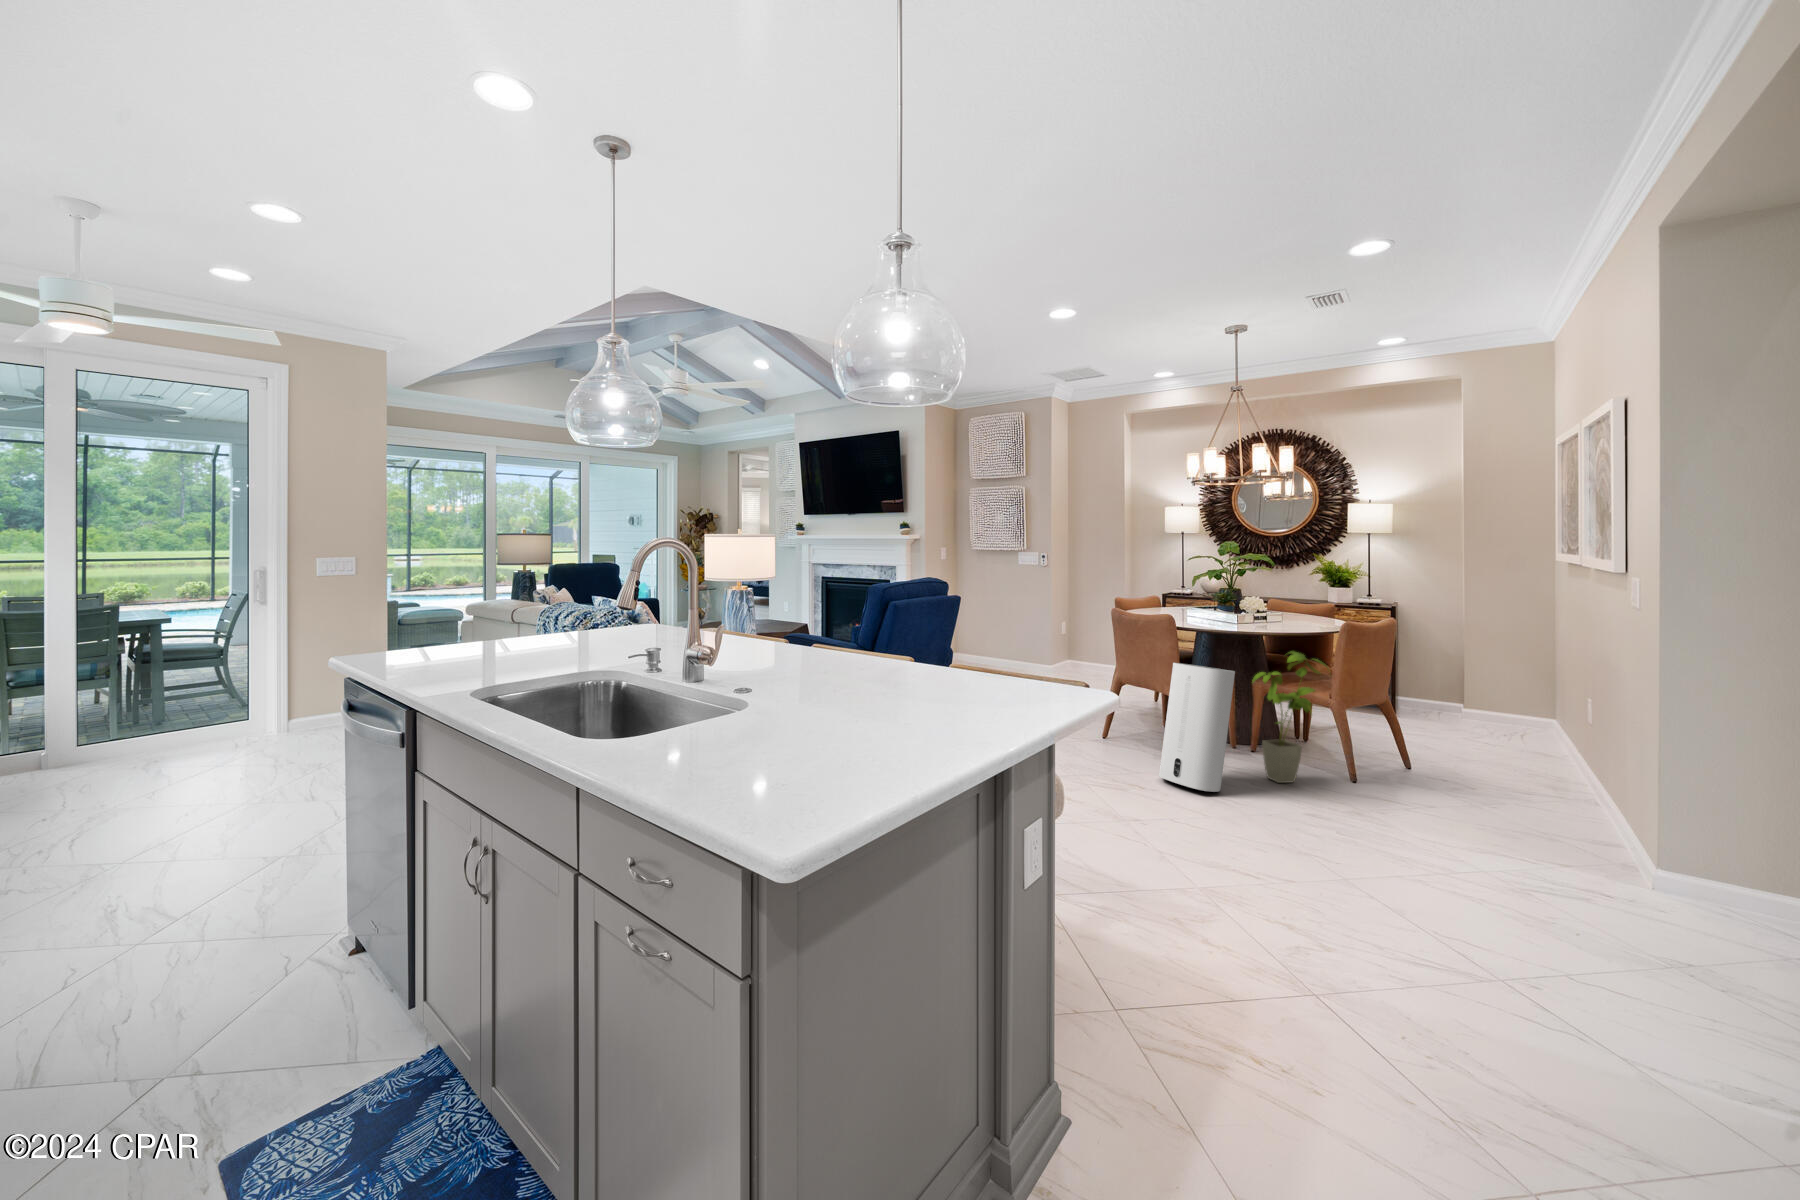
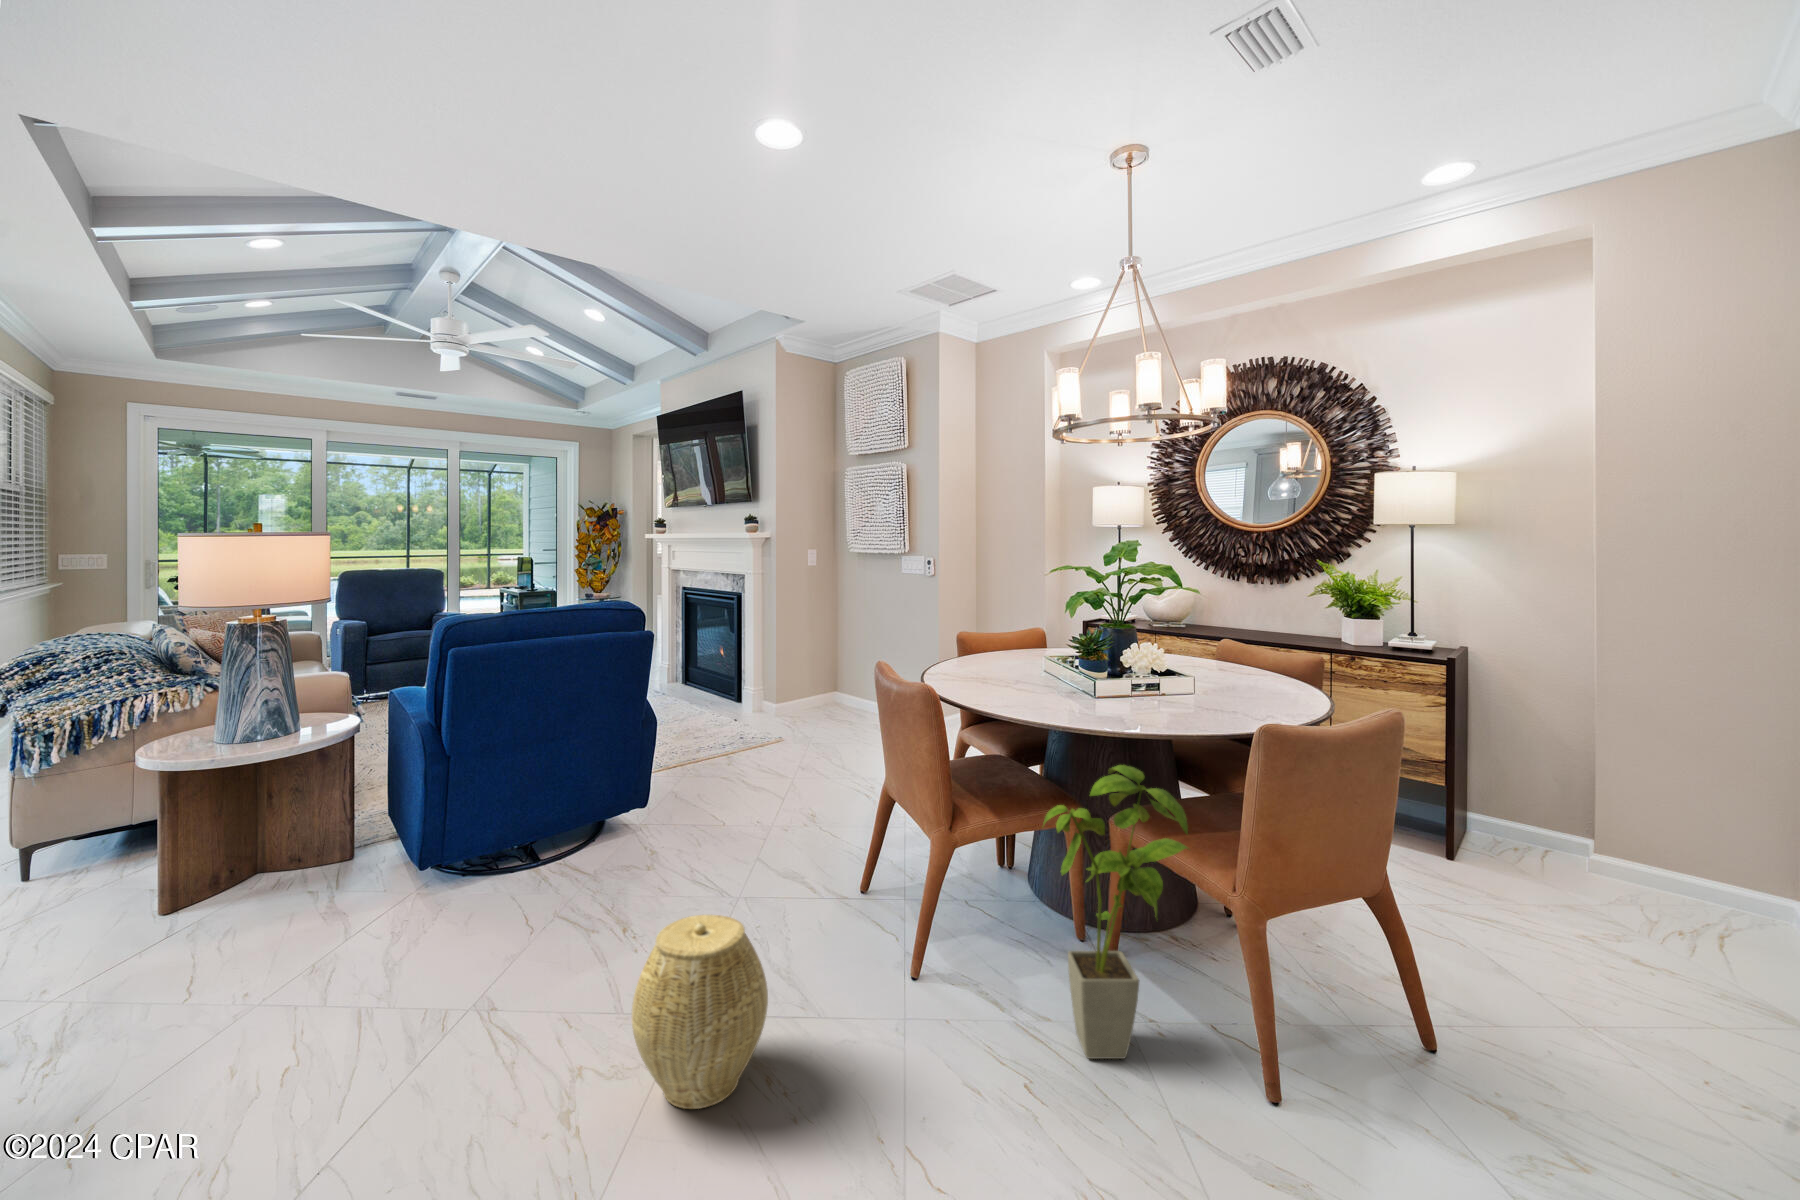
air purifier: present [1159,663,1235,792] -> none [835,774,973,1087]
woven basket: none [1094,726,1156,803] -> present [632,915,768,1109]

